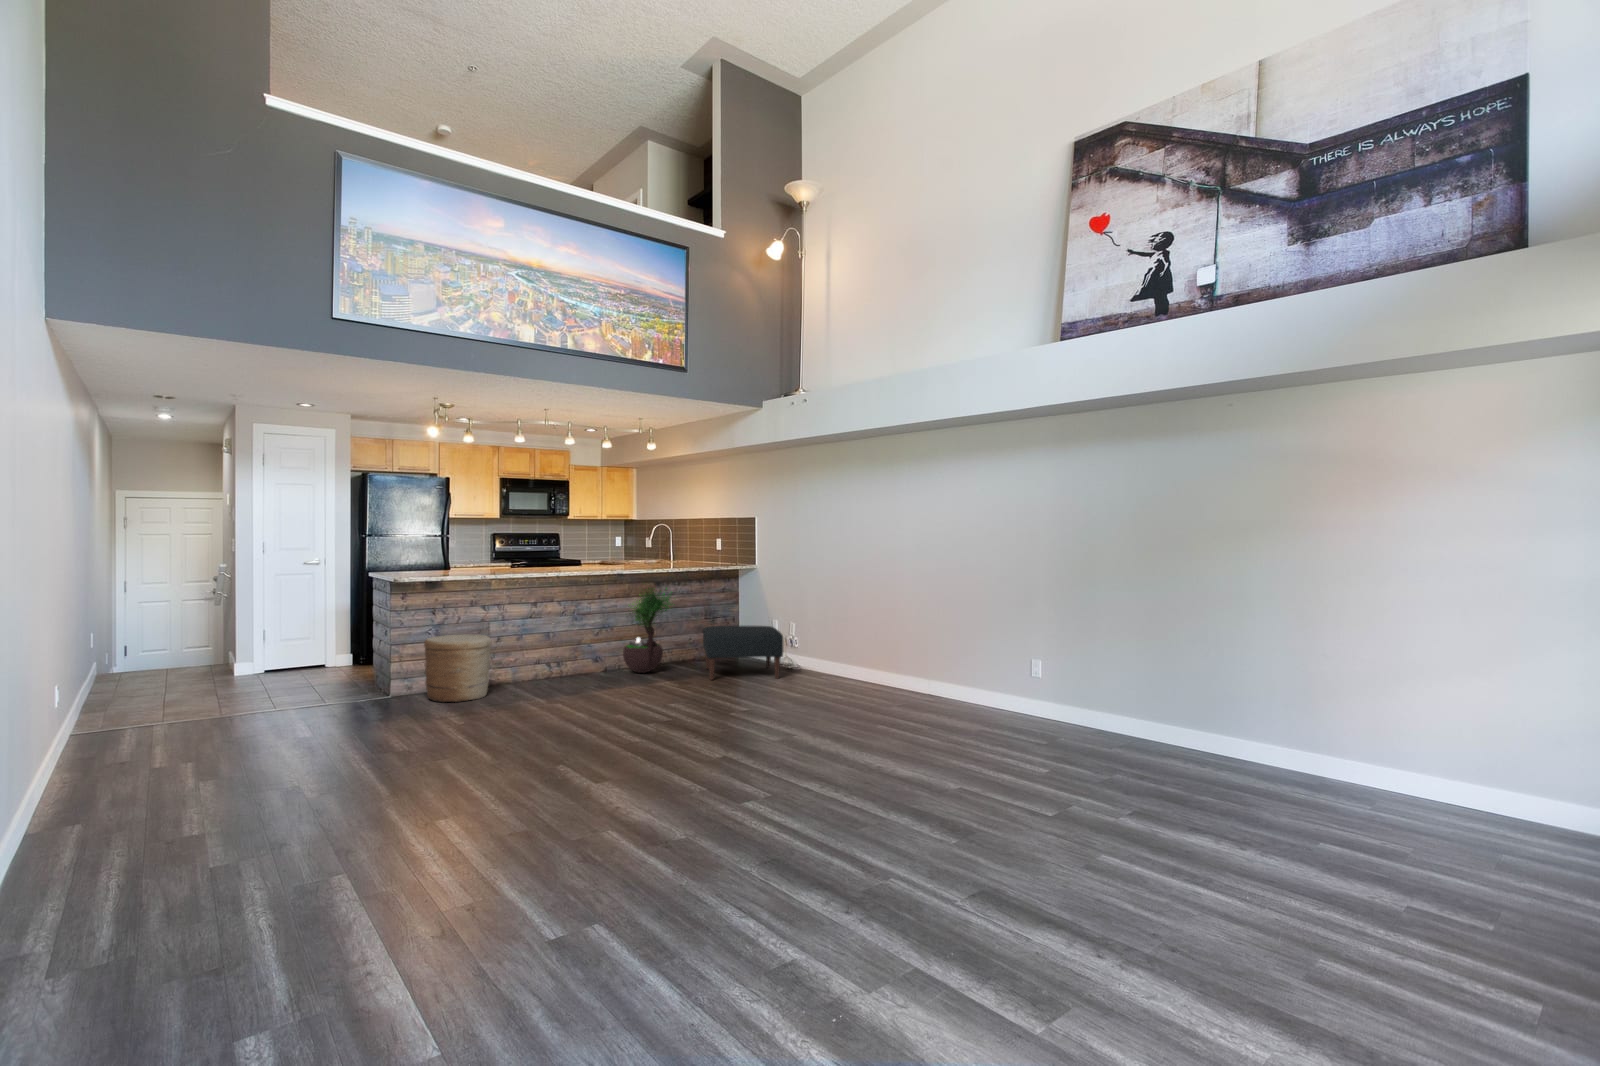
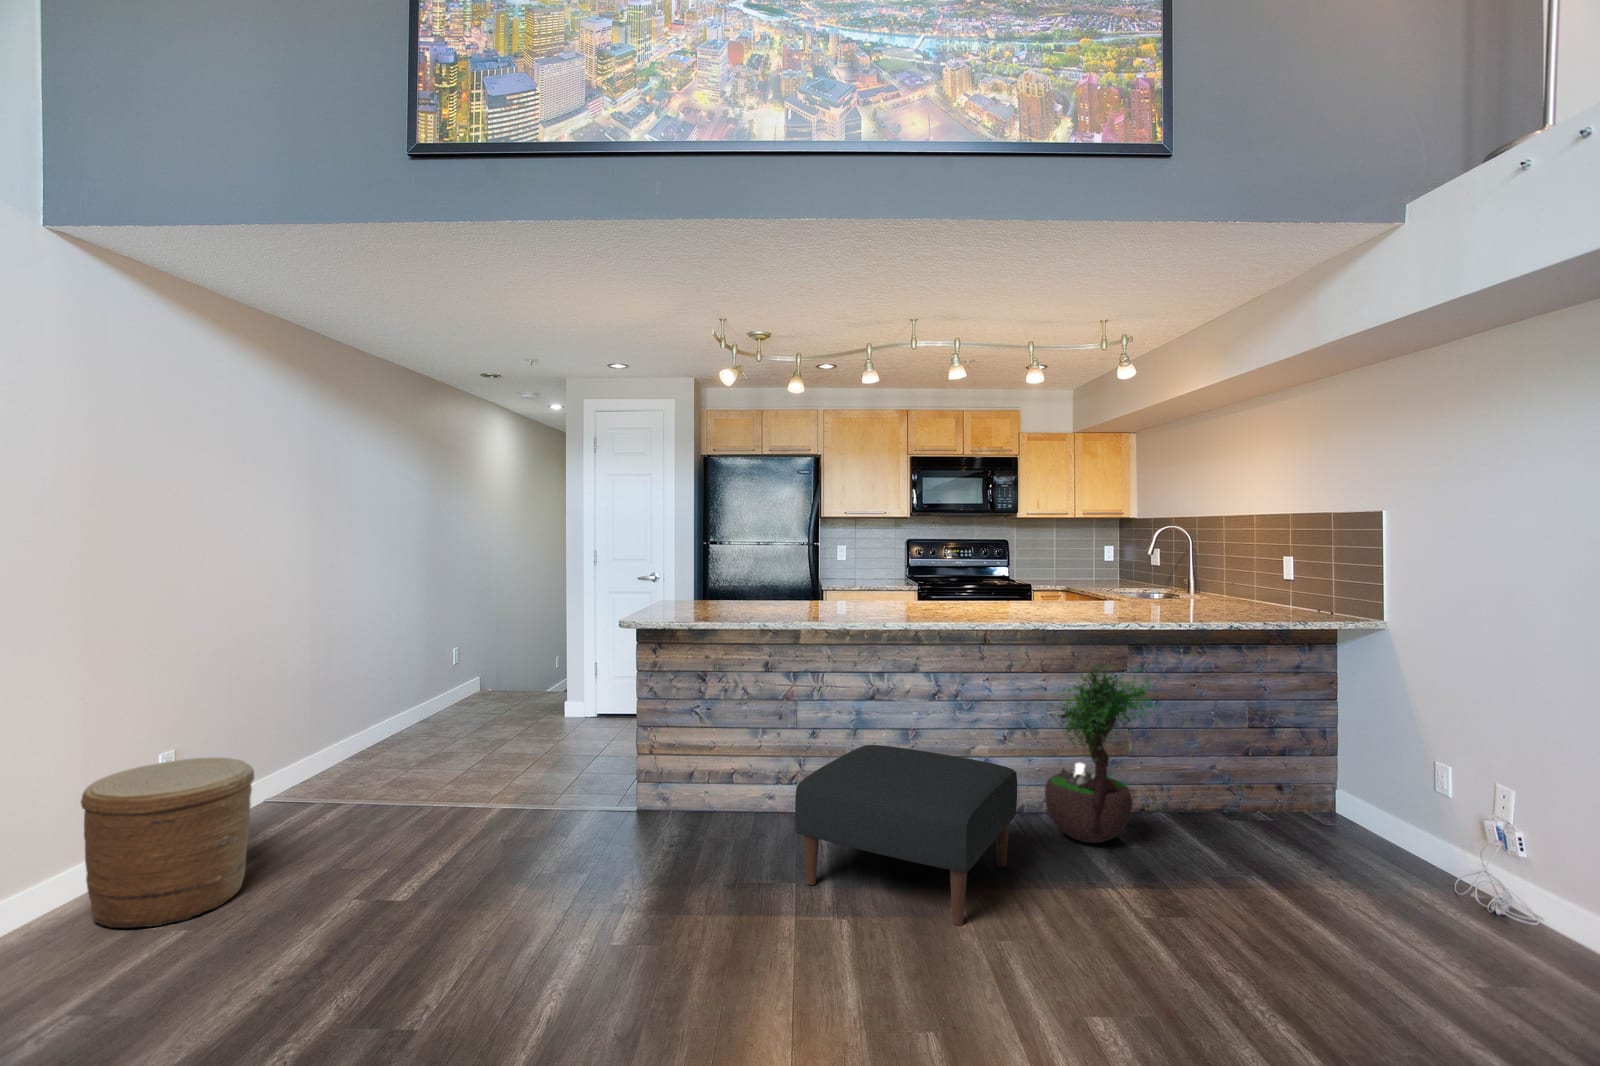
ottoman: present [703,626,783,680] -> present [795,745,1017,926]
woven basket: present [424,635,491,702] -> present [81,757,254,928]

